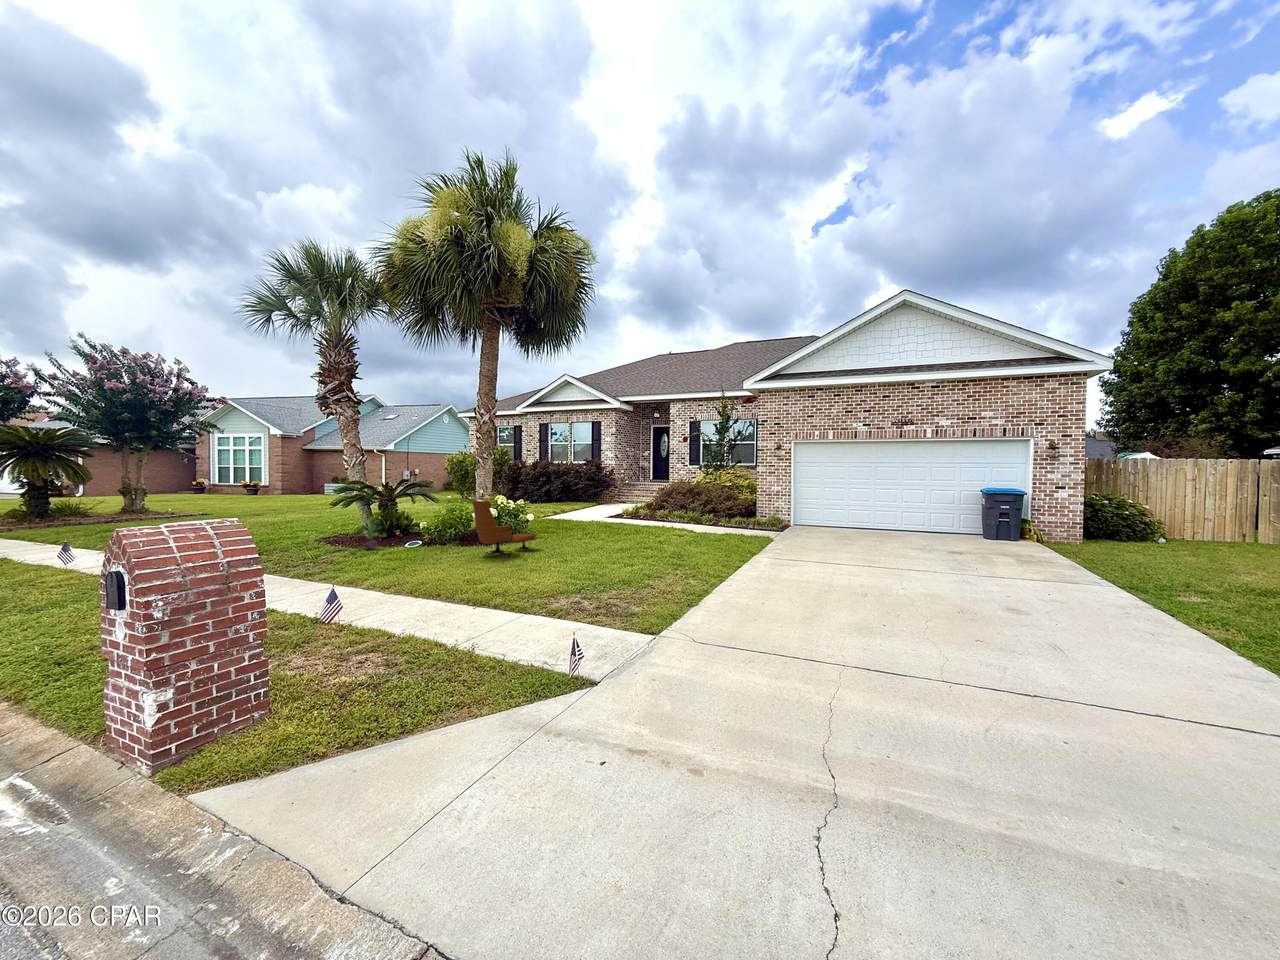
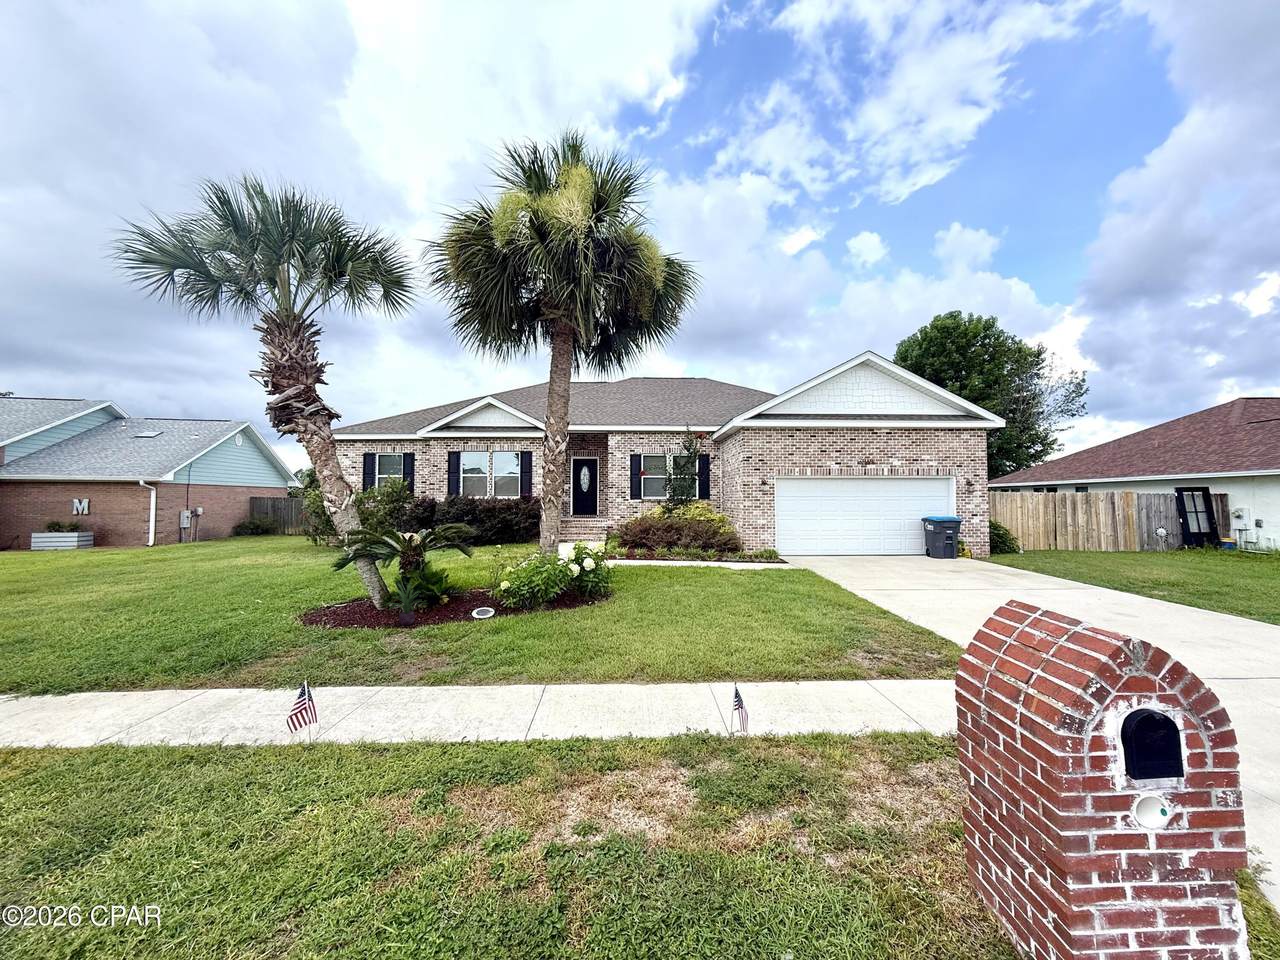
lounge chair: present [472,500,536,558] -> none [579,549,625,619]

